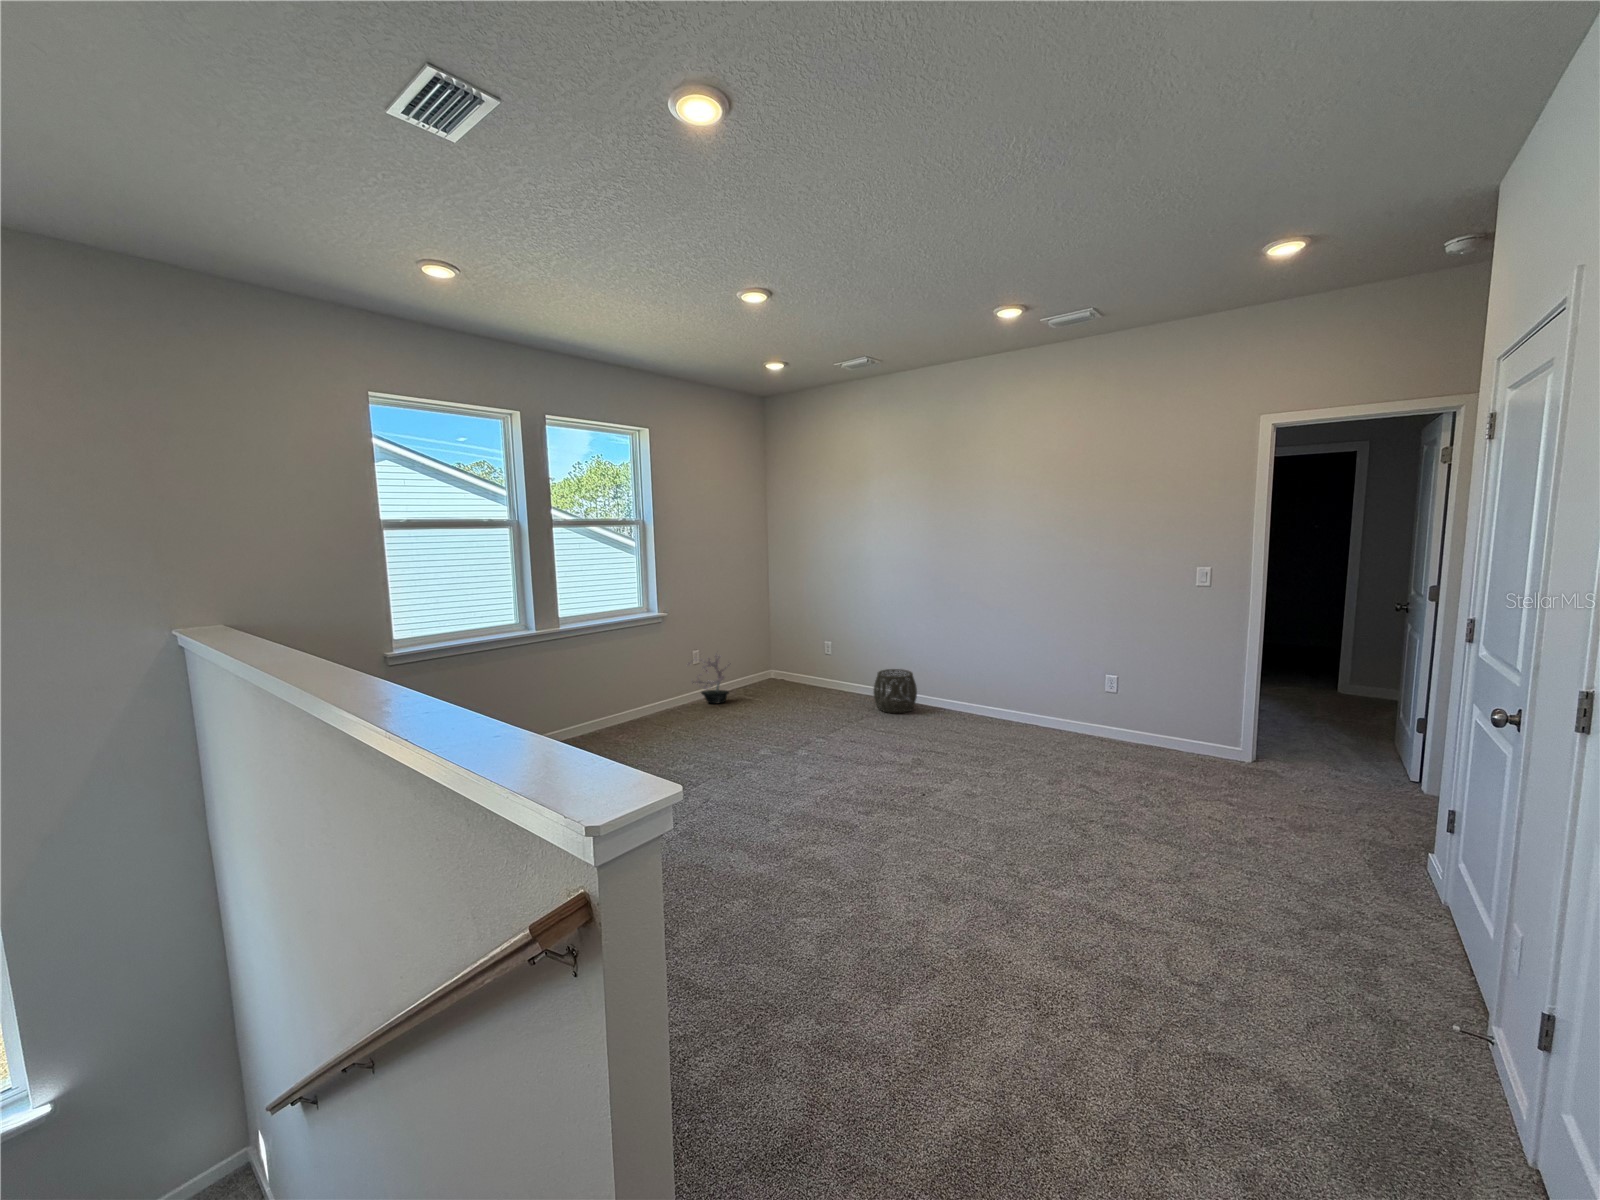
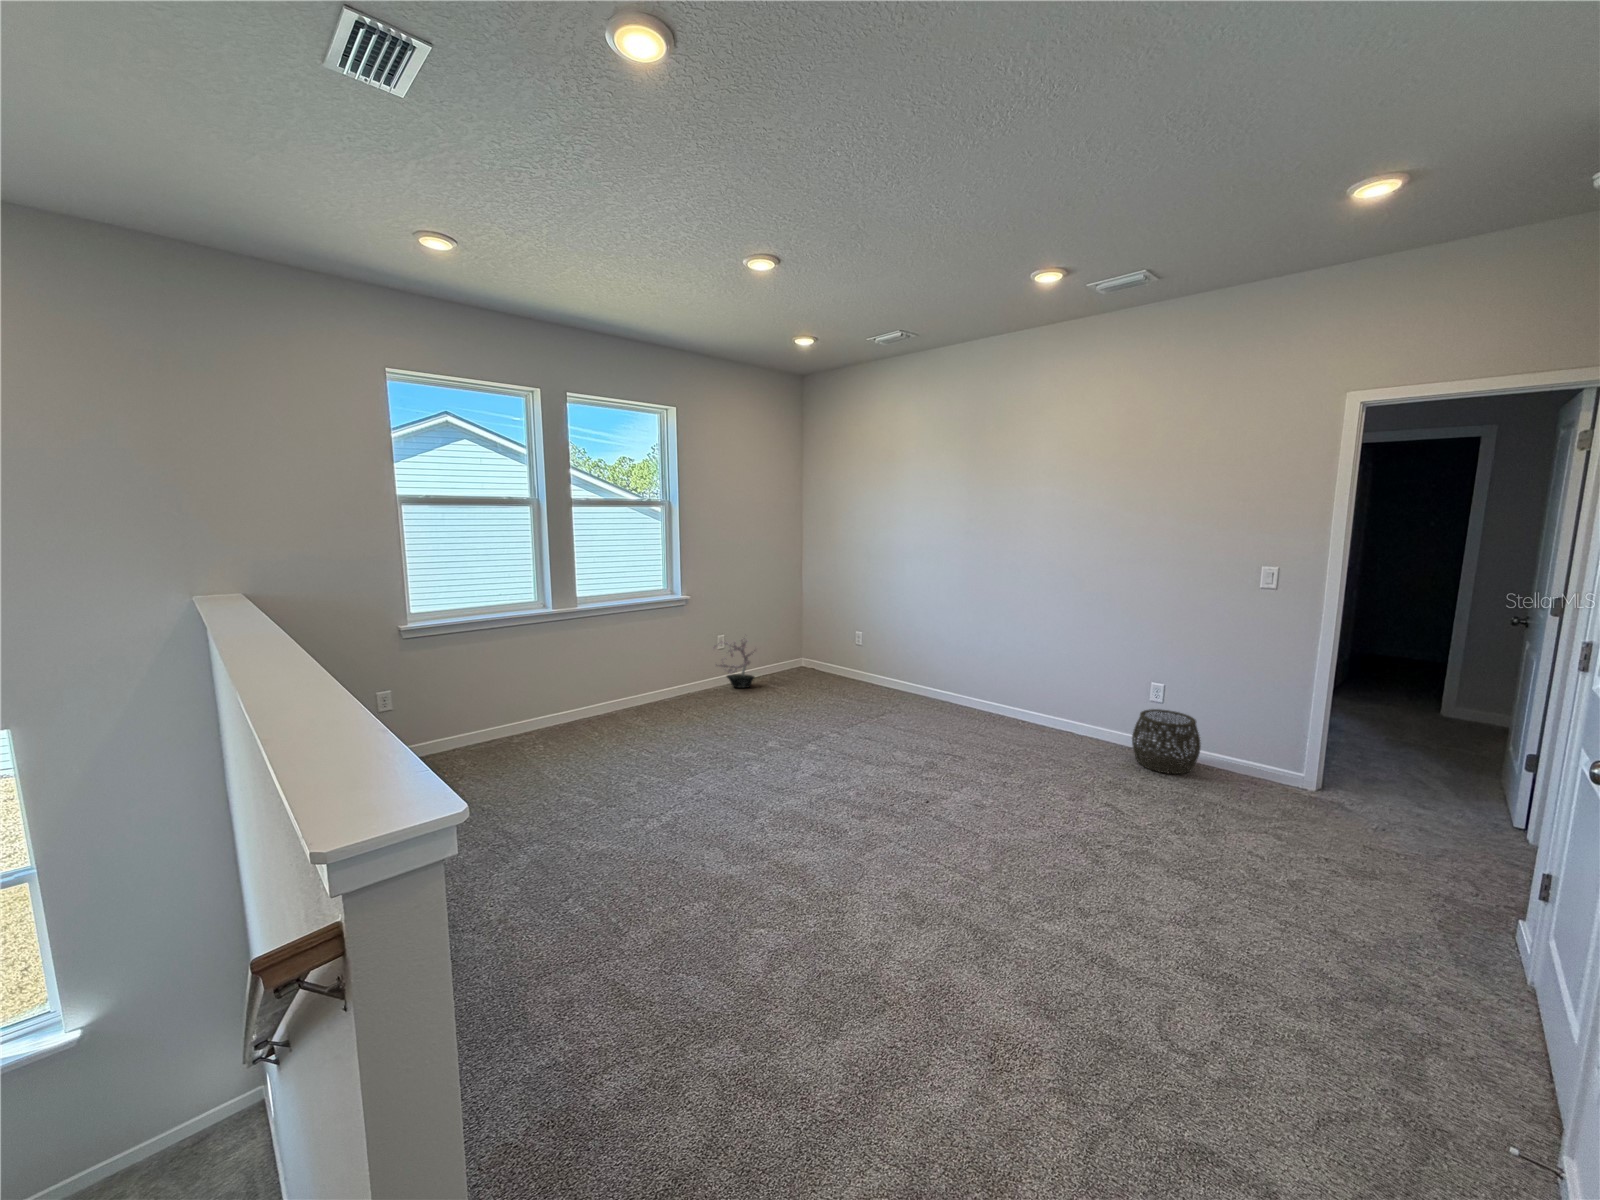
woven basket: present [874,669,917,713] -> present [1132,709,1201,775]

